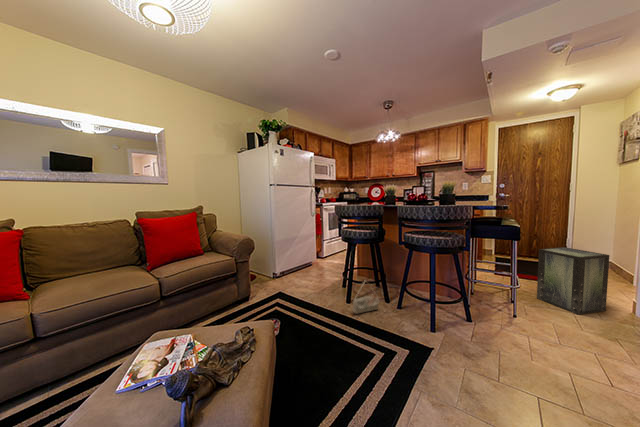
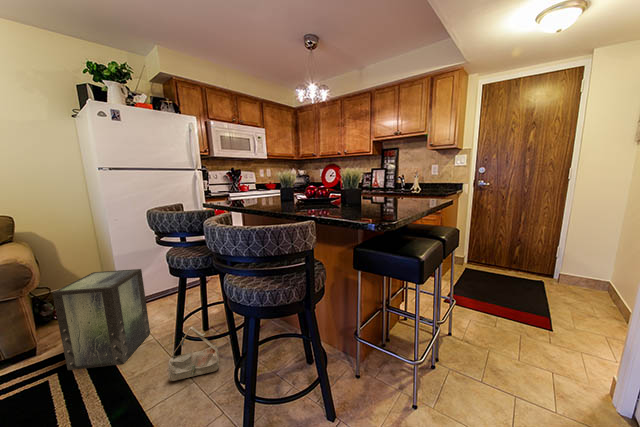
storage box: present [537,247,609,315] -> present [52,269,150,370]

